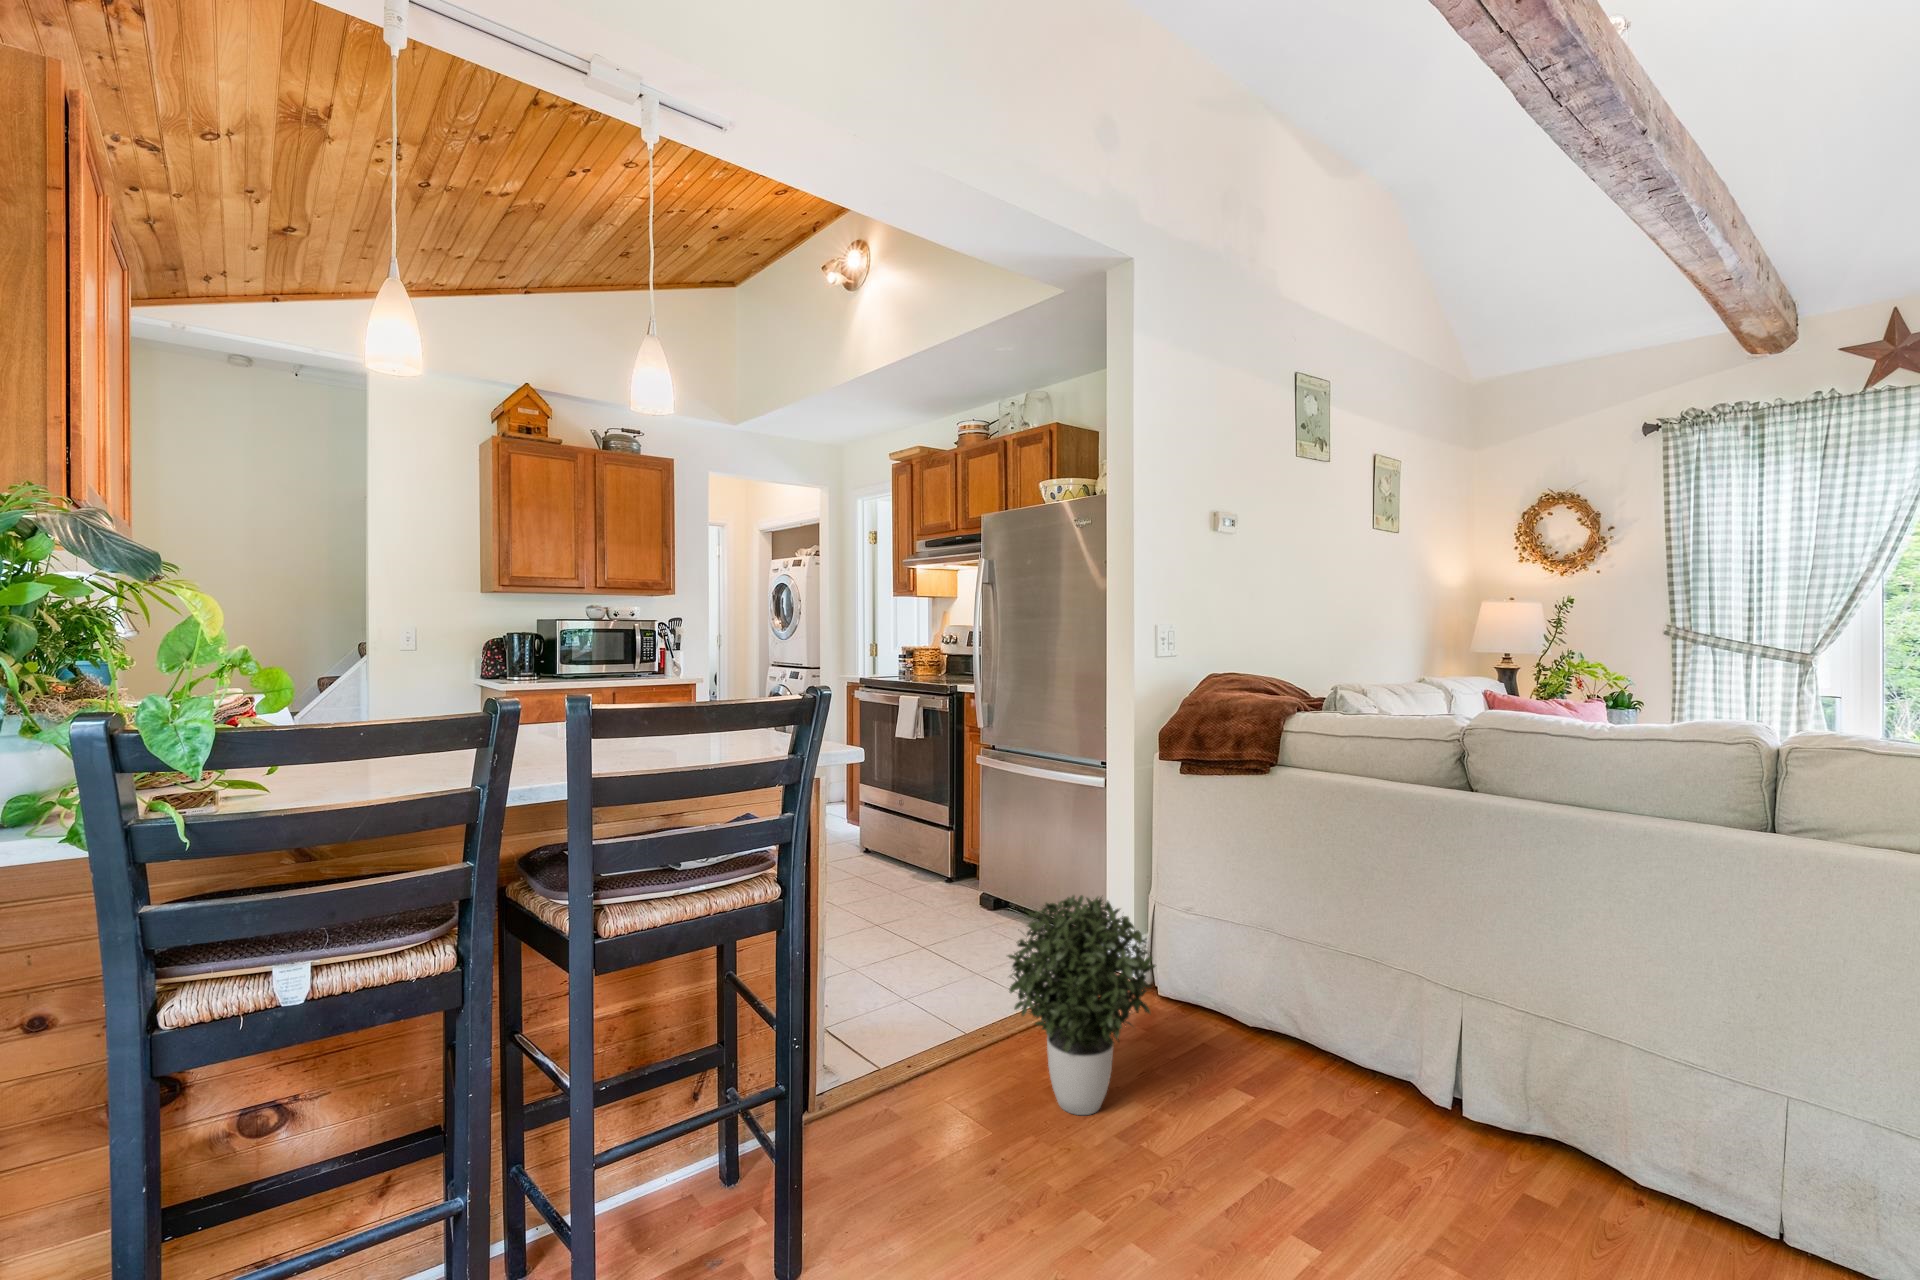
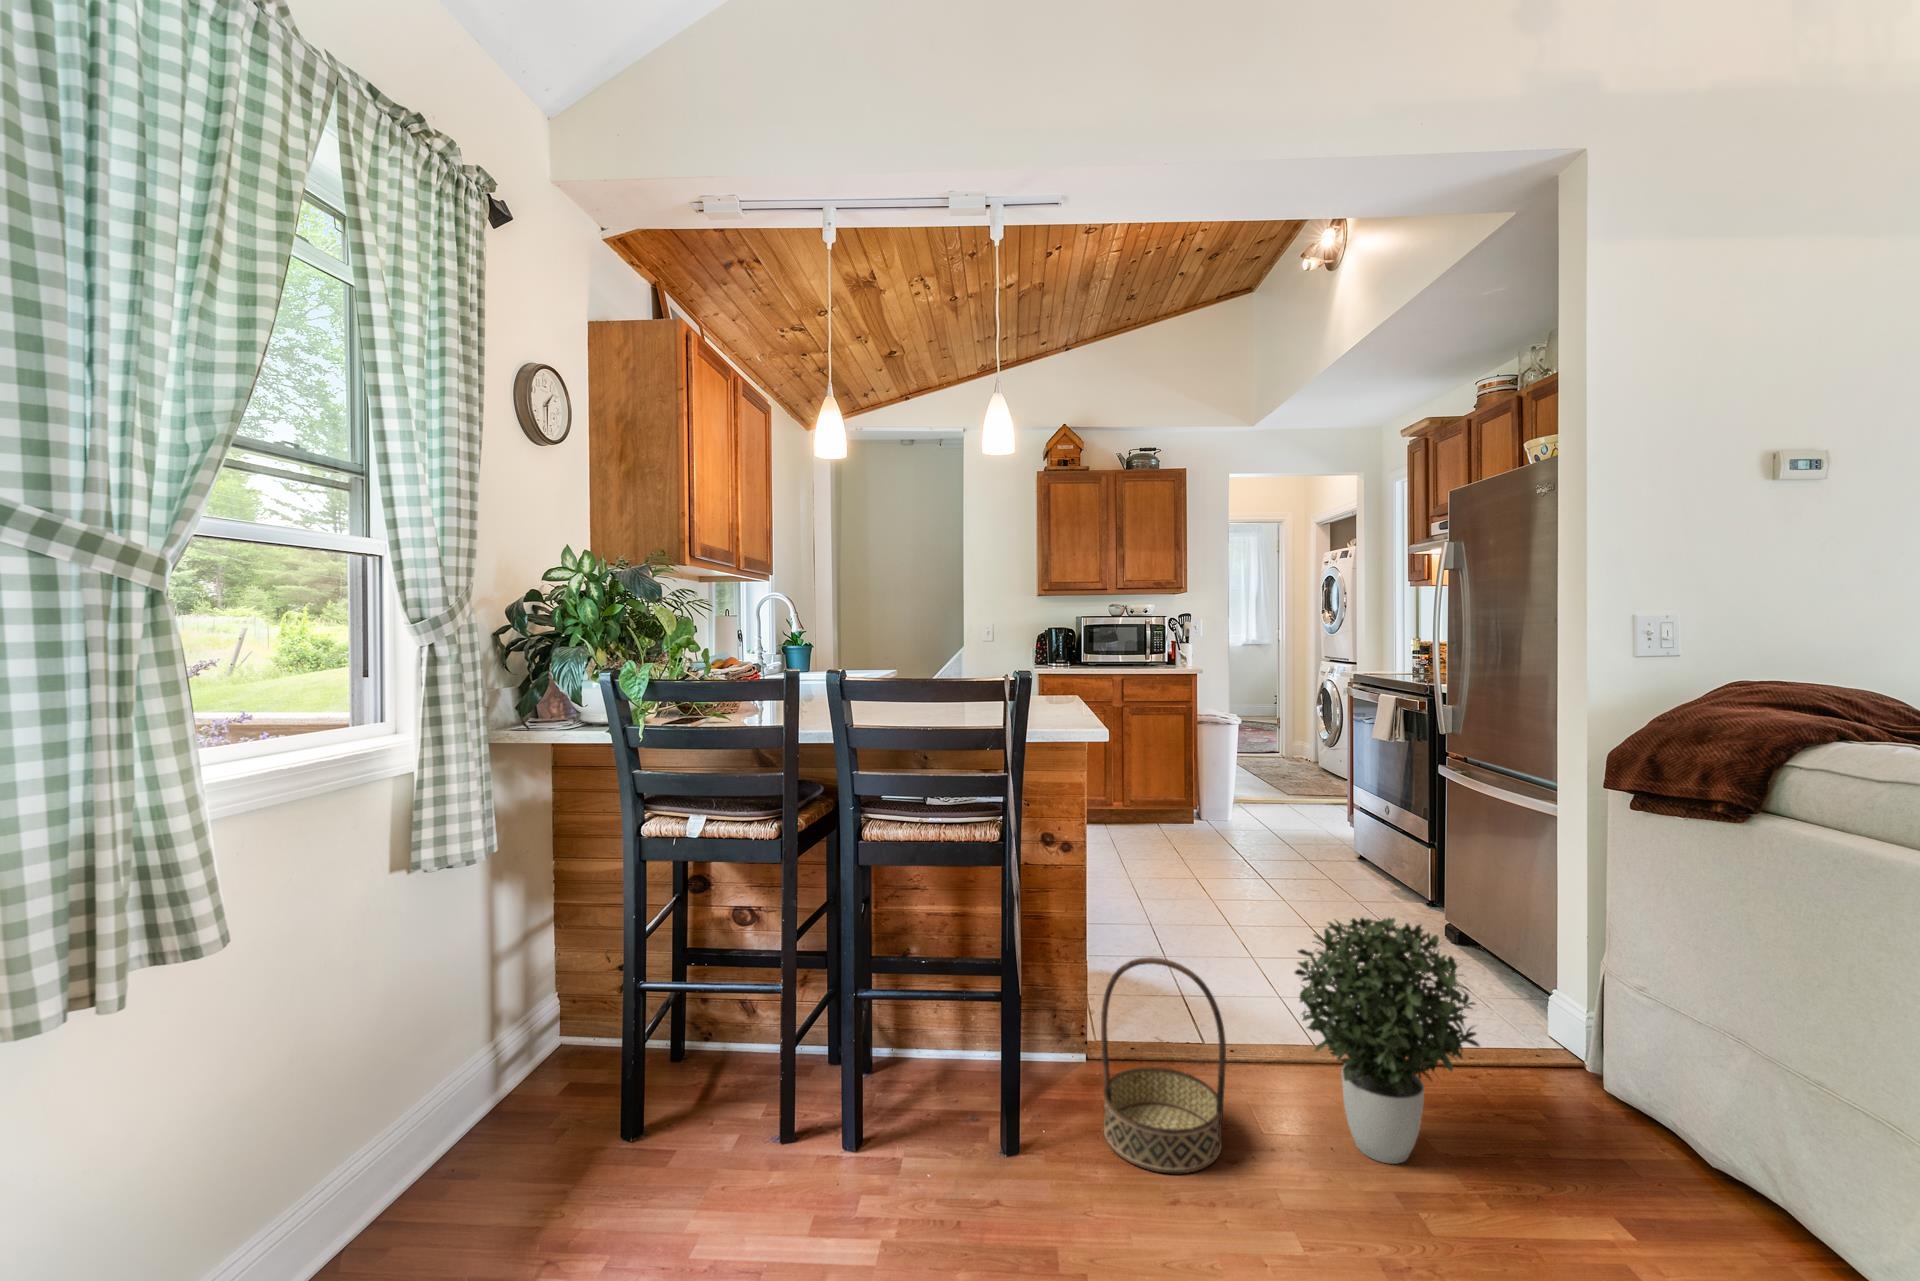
basket: none [855,986,984,1218] -> present [1101,957,1226,1173]

